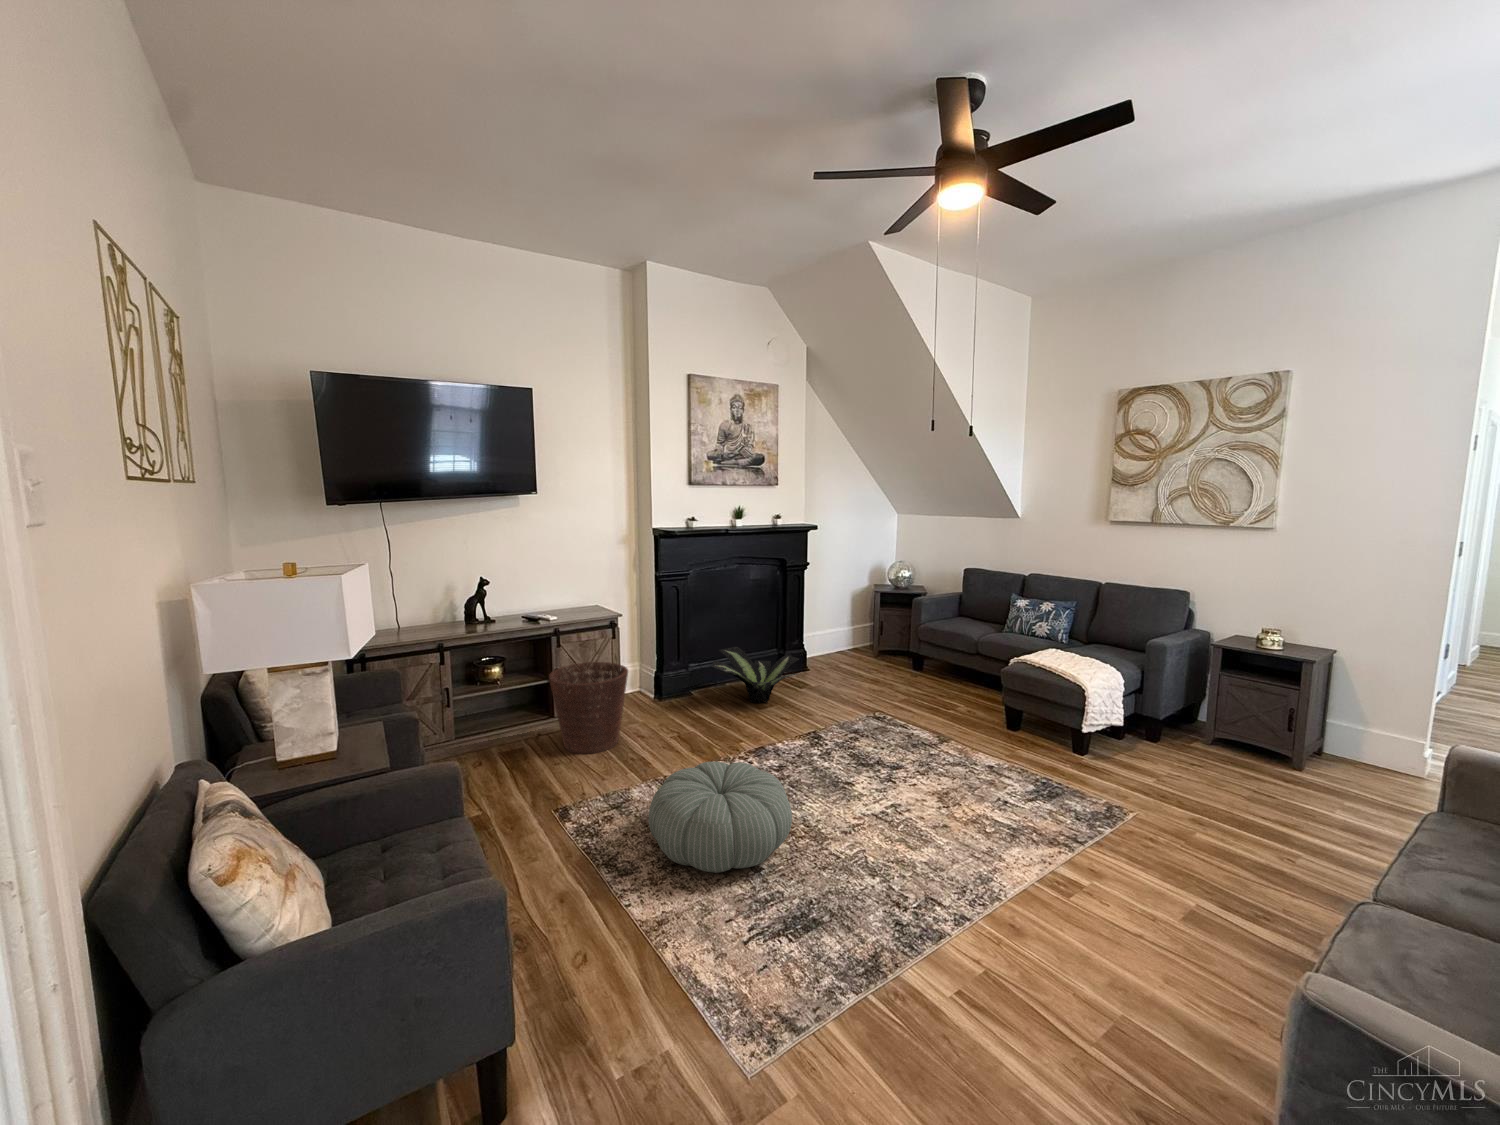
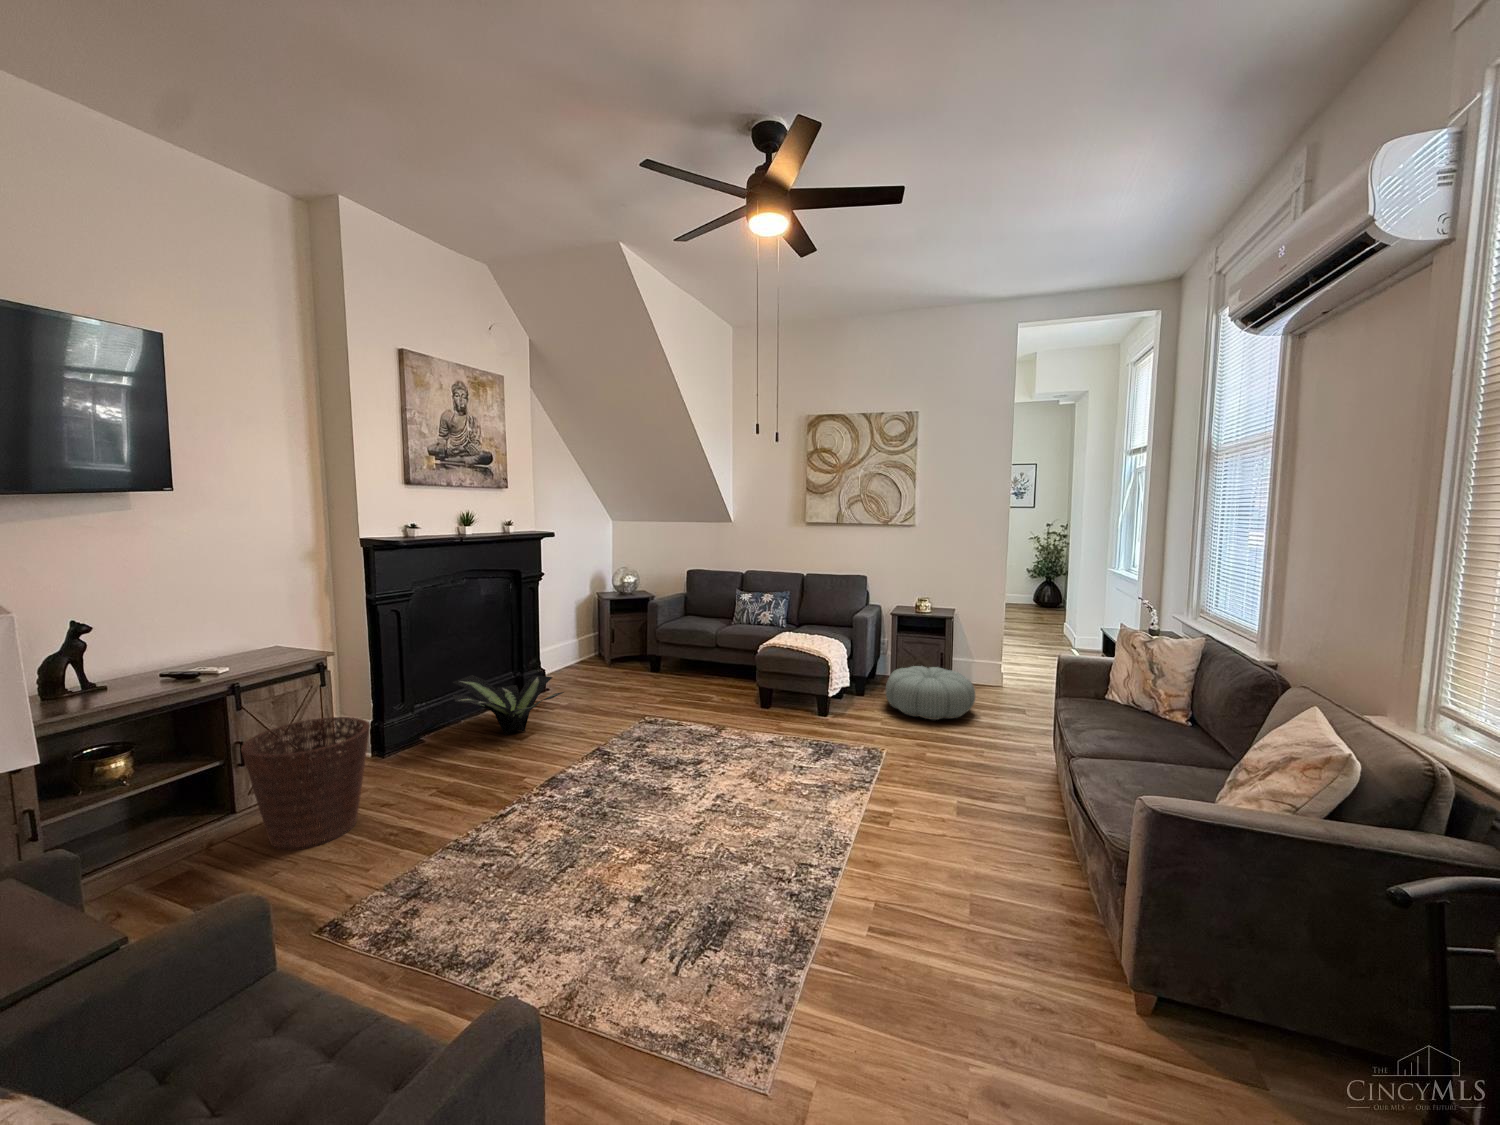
pouf: present [648,762,792,873] -> present [886,666,975,720]

